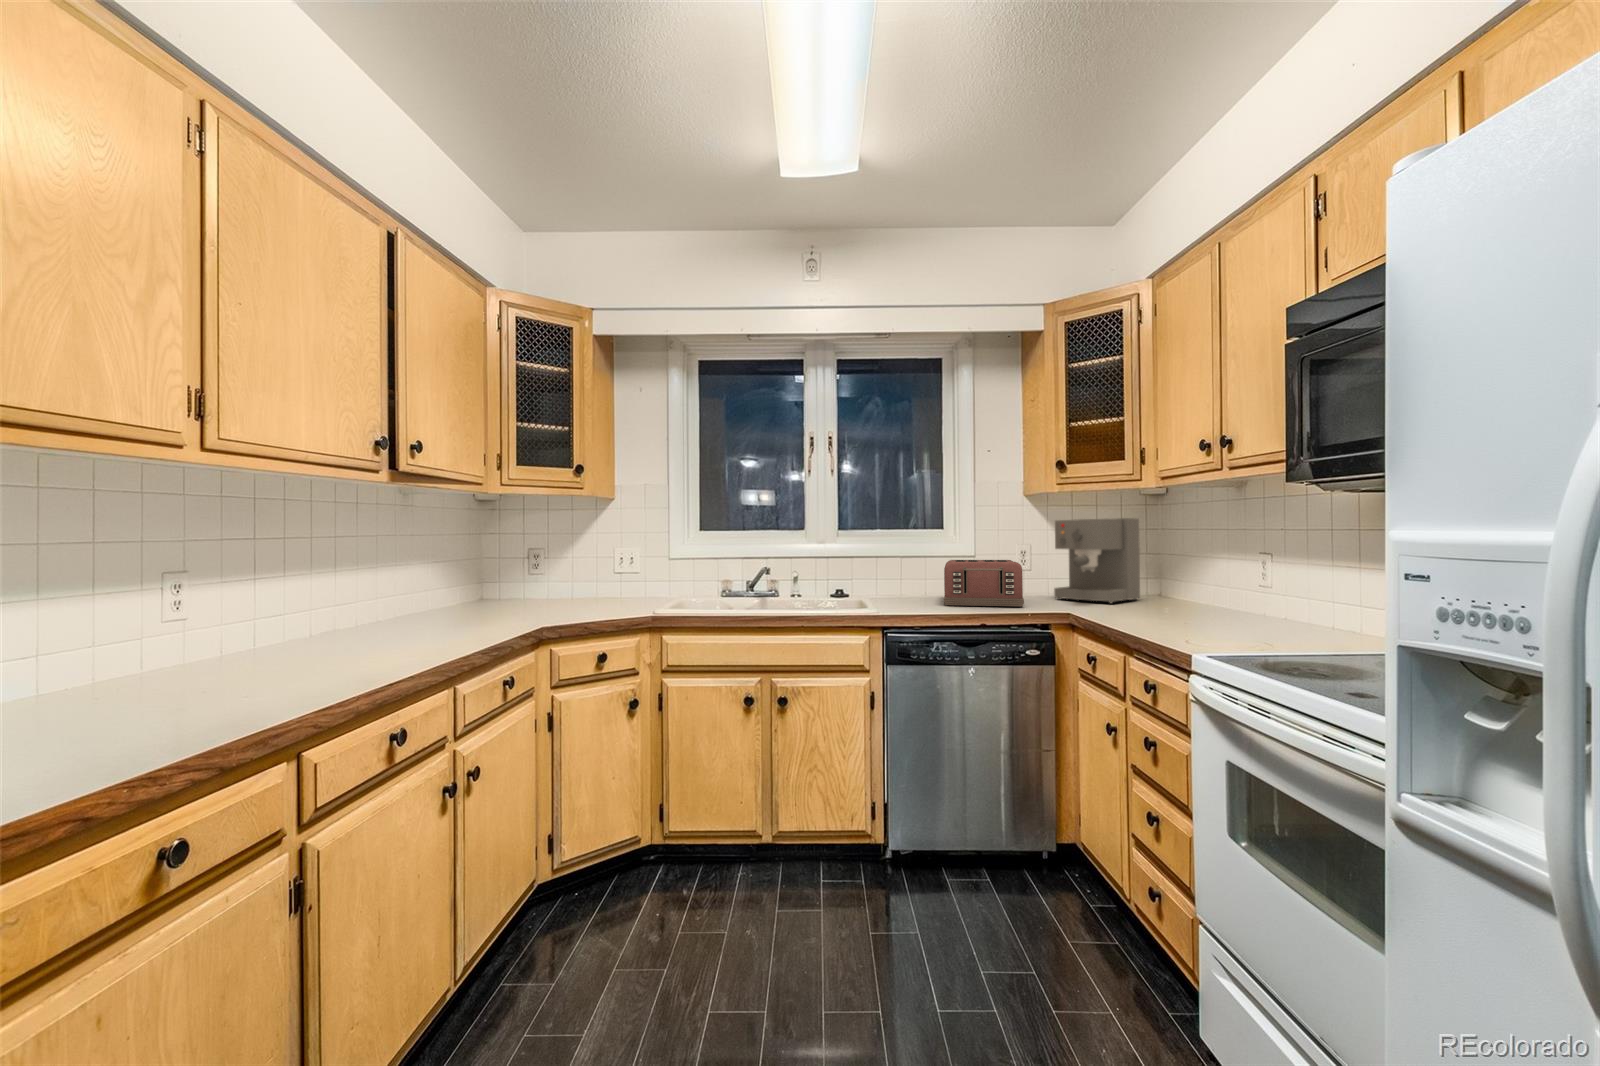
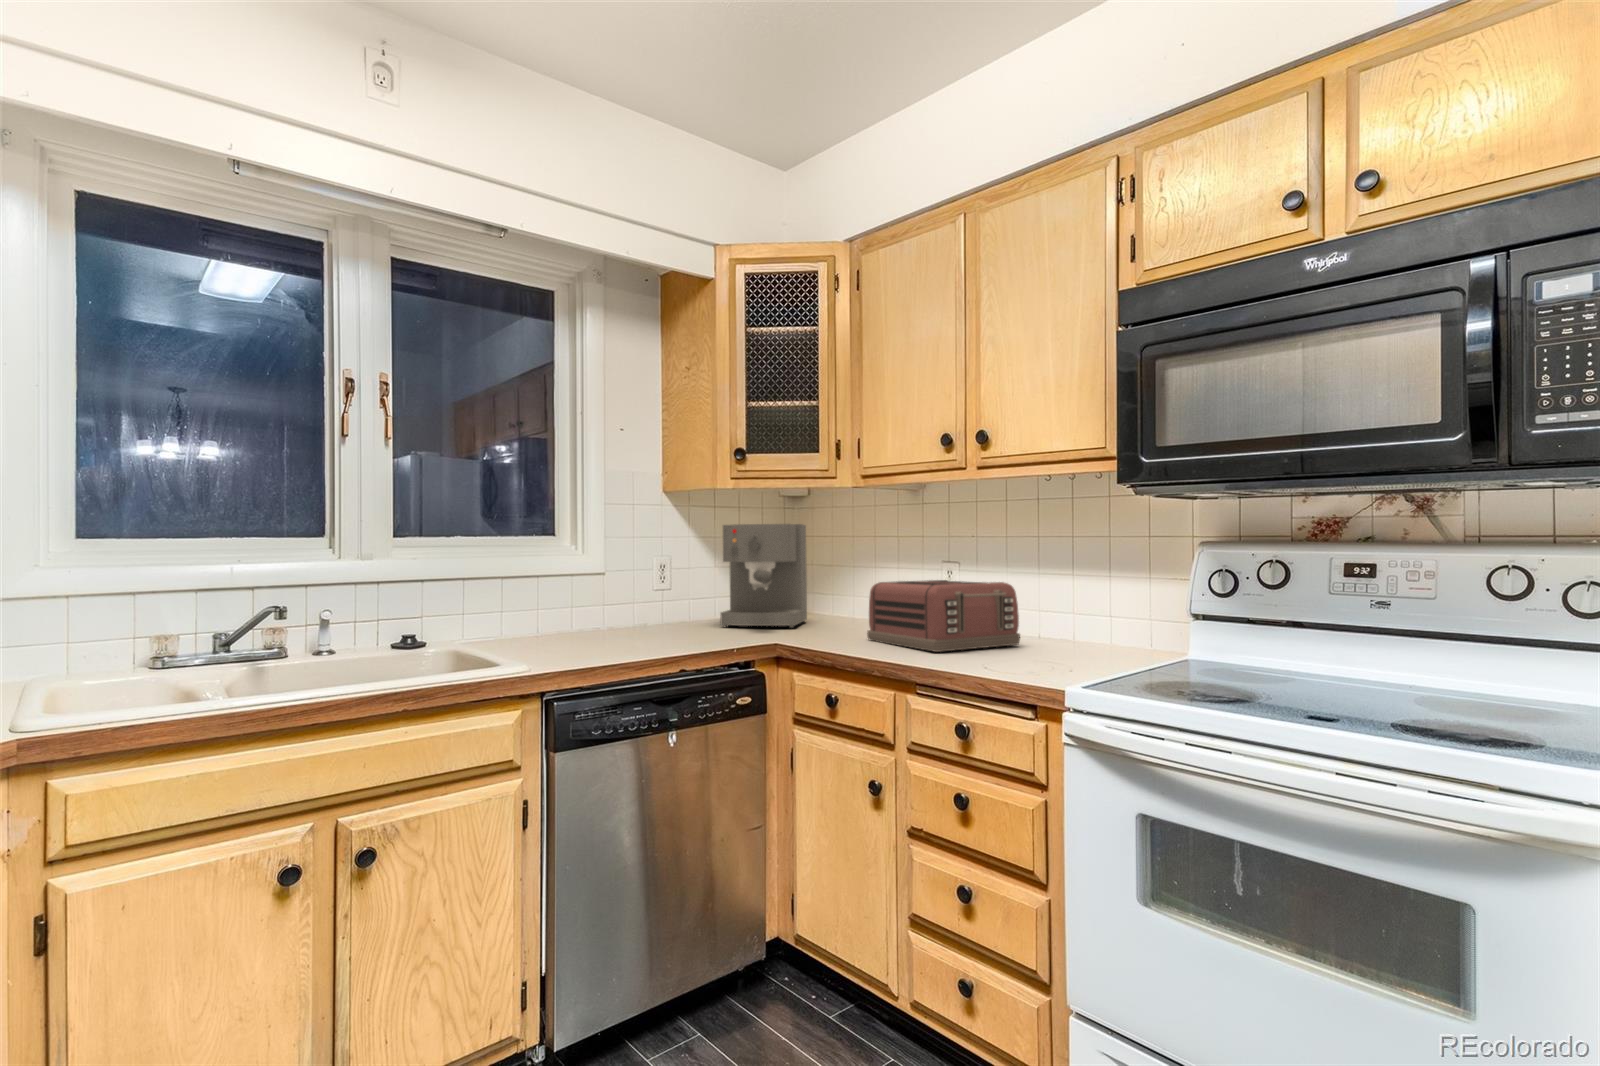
toaster: present [944,560,1024,606] -> present [867,580,1020,652]

